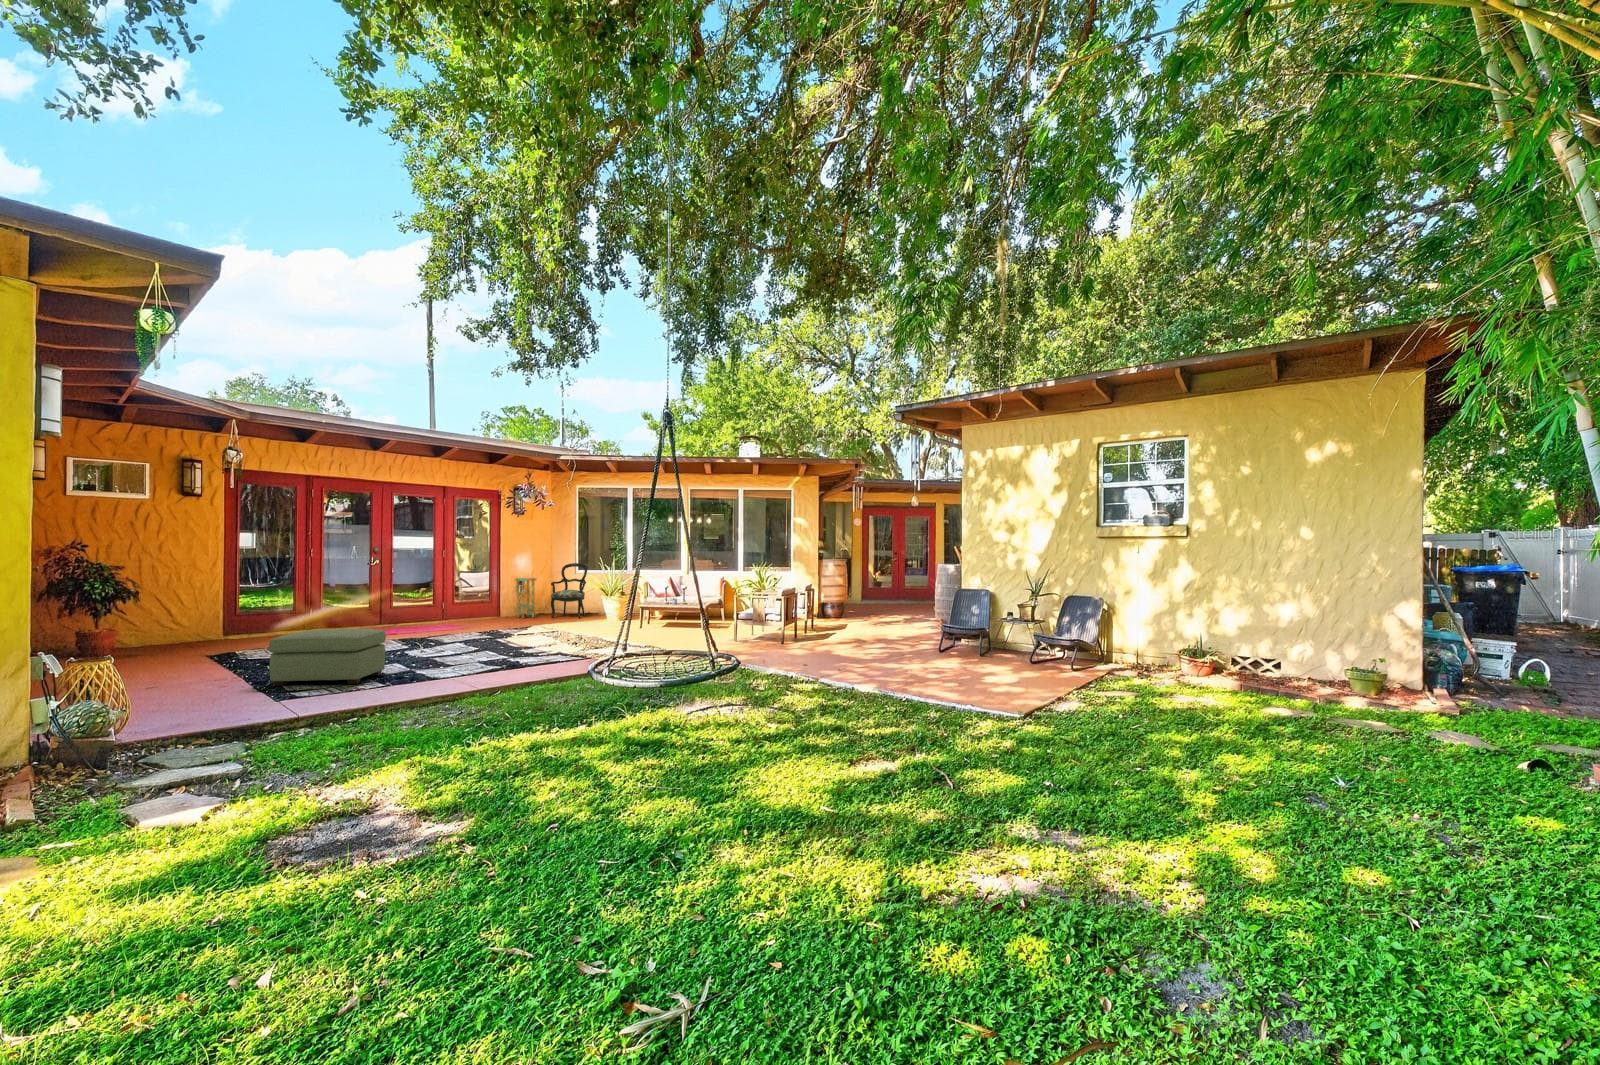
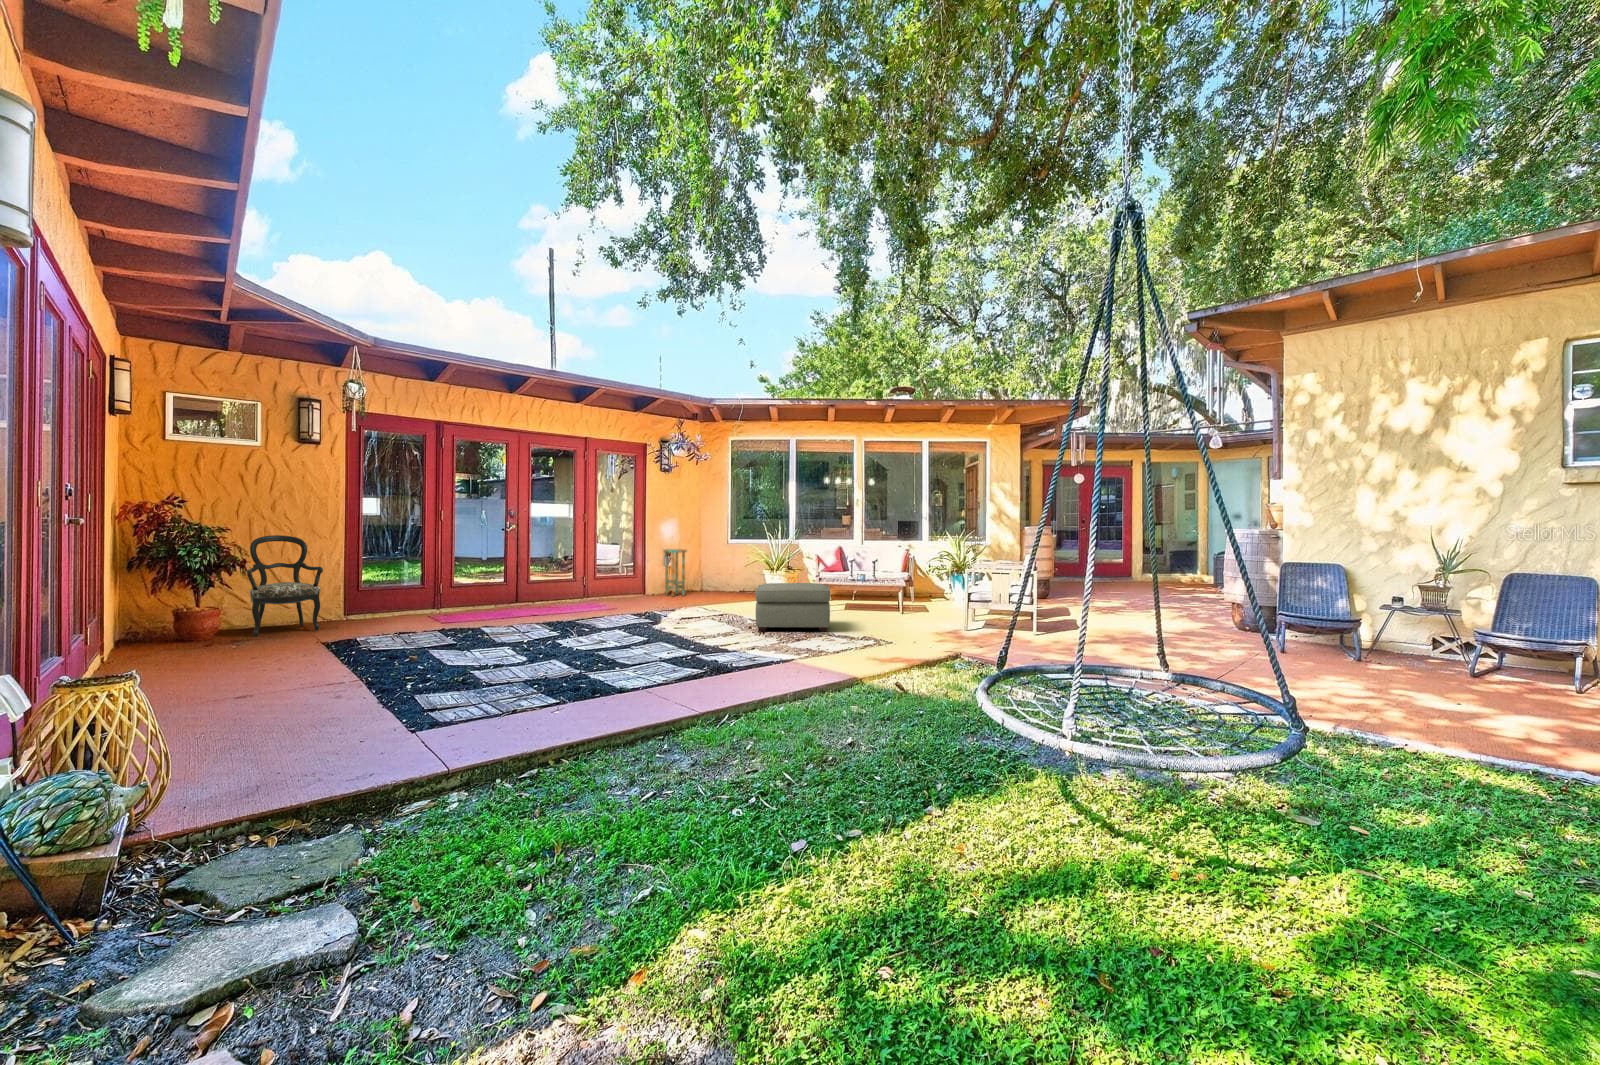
armchair: present [551,563,587,618] -> present [247,535,323,636]
ottoman: present [269,629,386,686] -> present [755,583,831,632]

